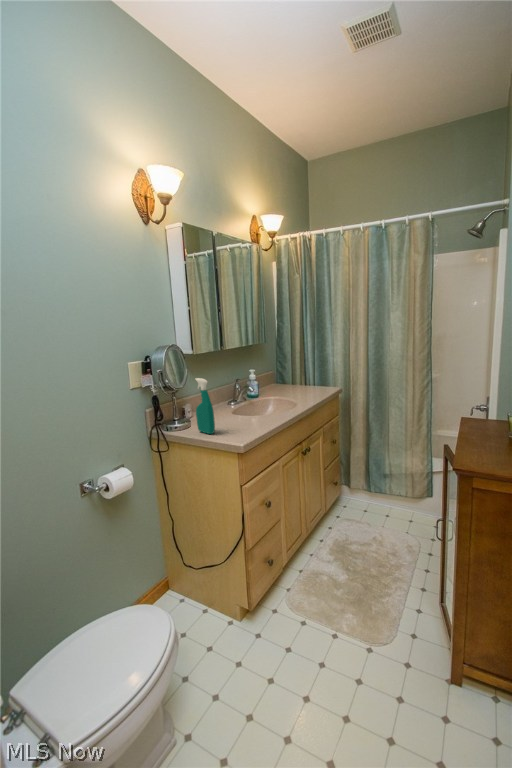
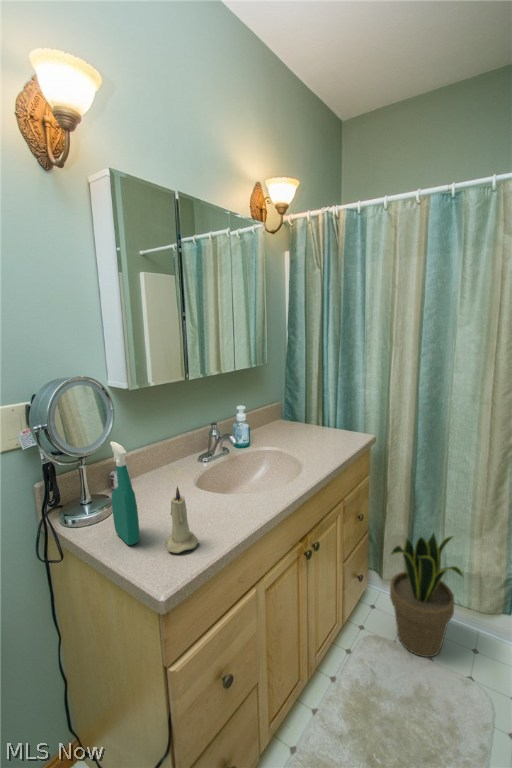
candle: none [230,399,248,434] -> present [166,487,198,553]
potted plant: none [354,447,399,527] -> present [390,533,463,657]

